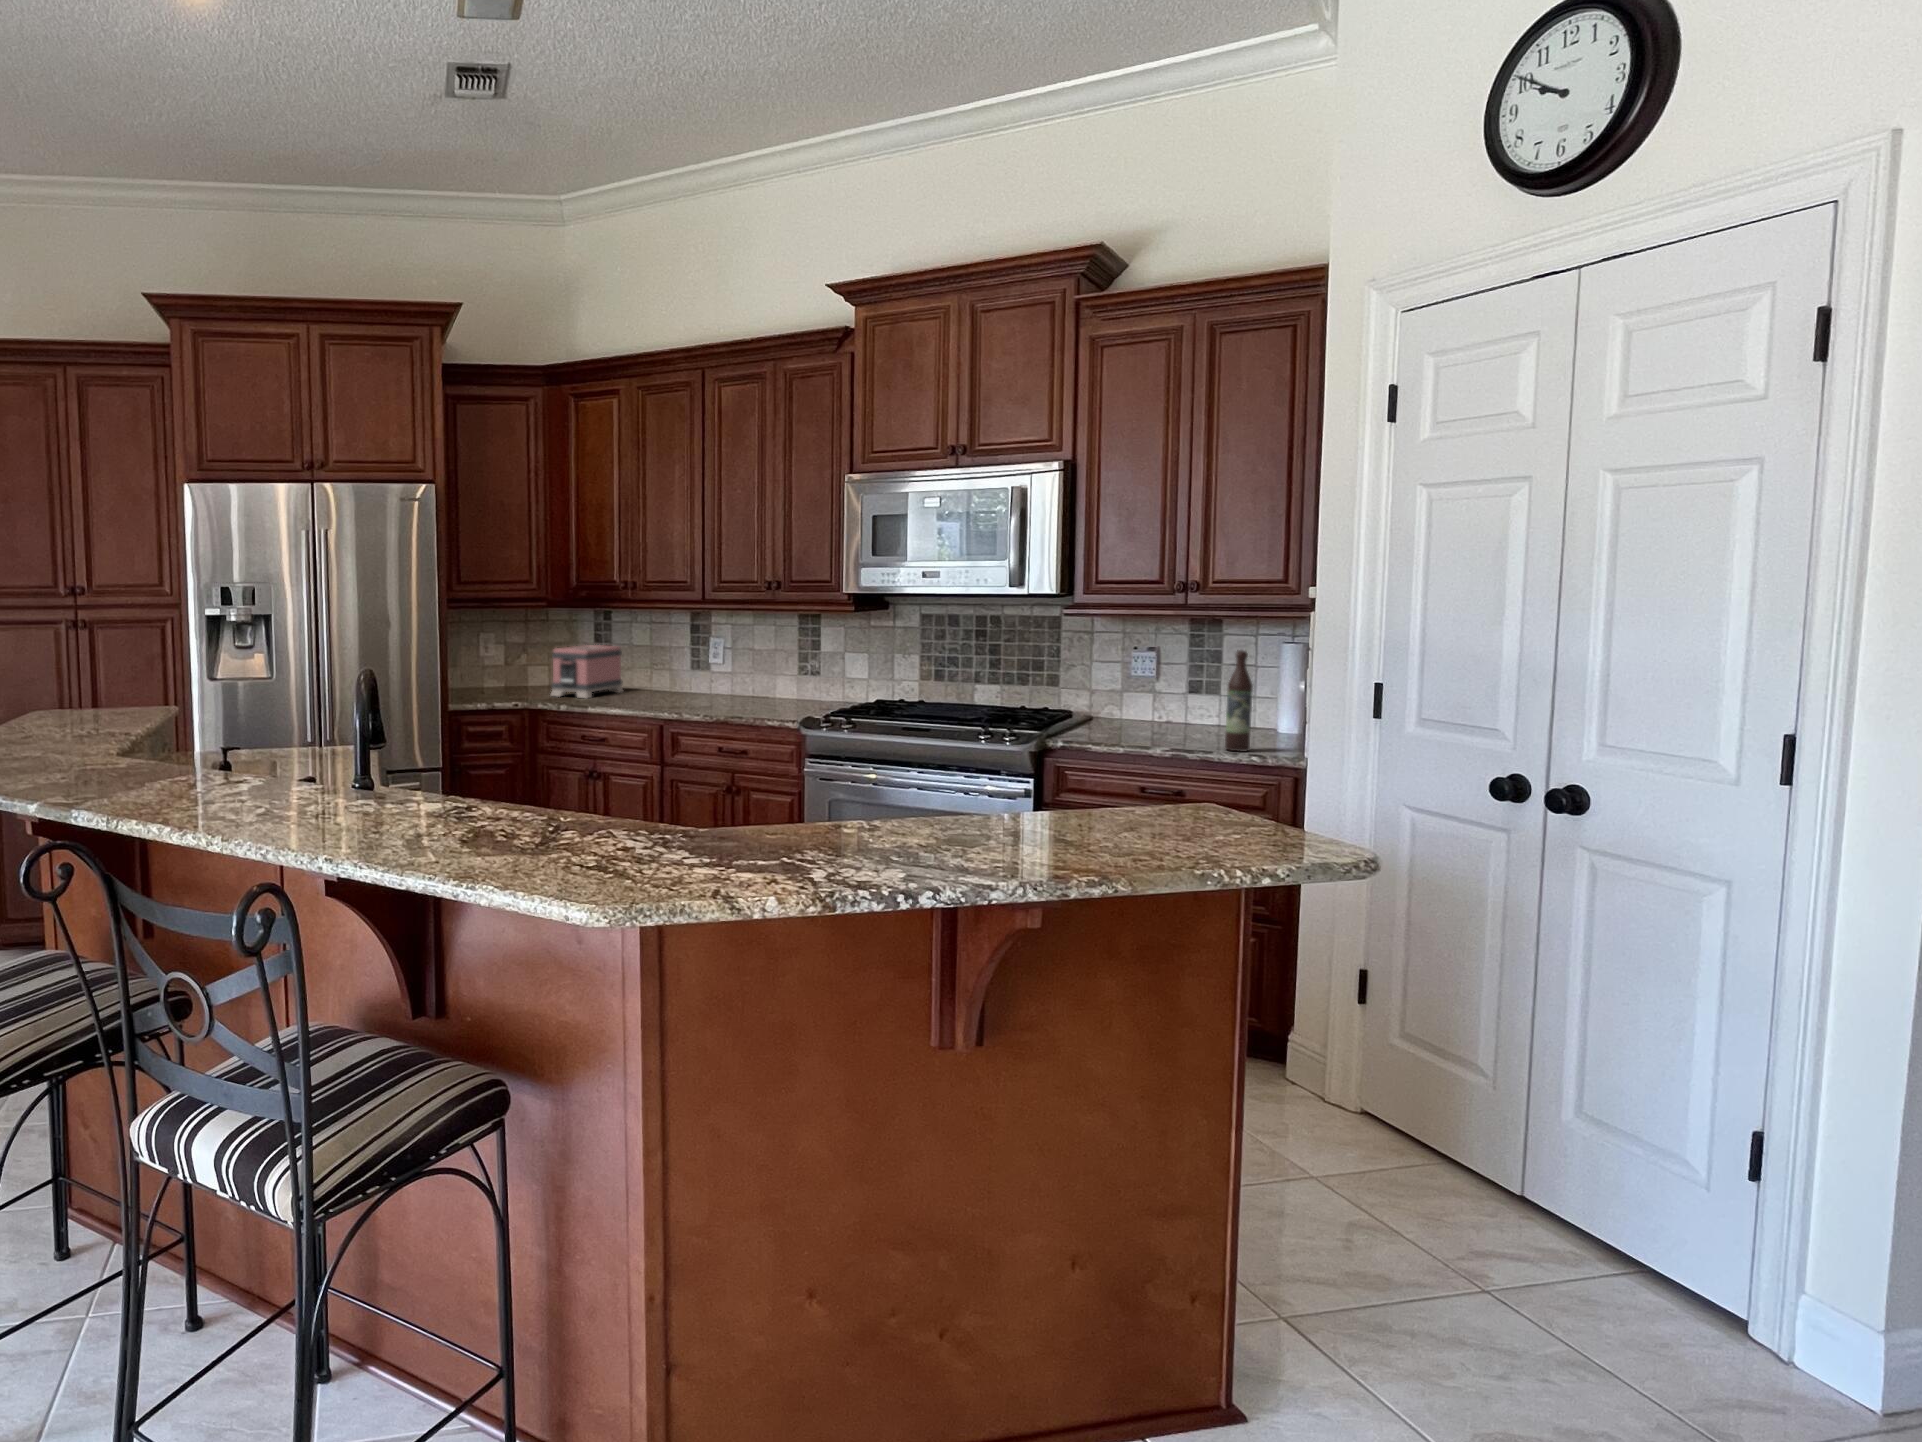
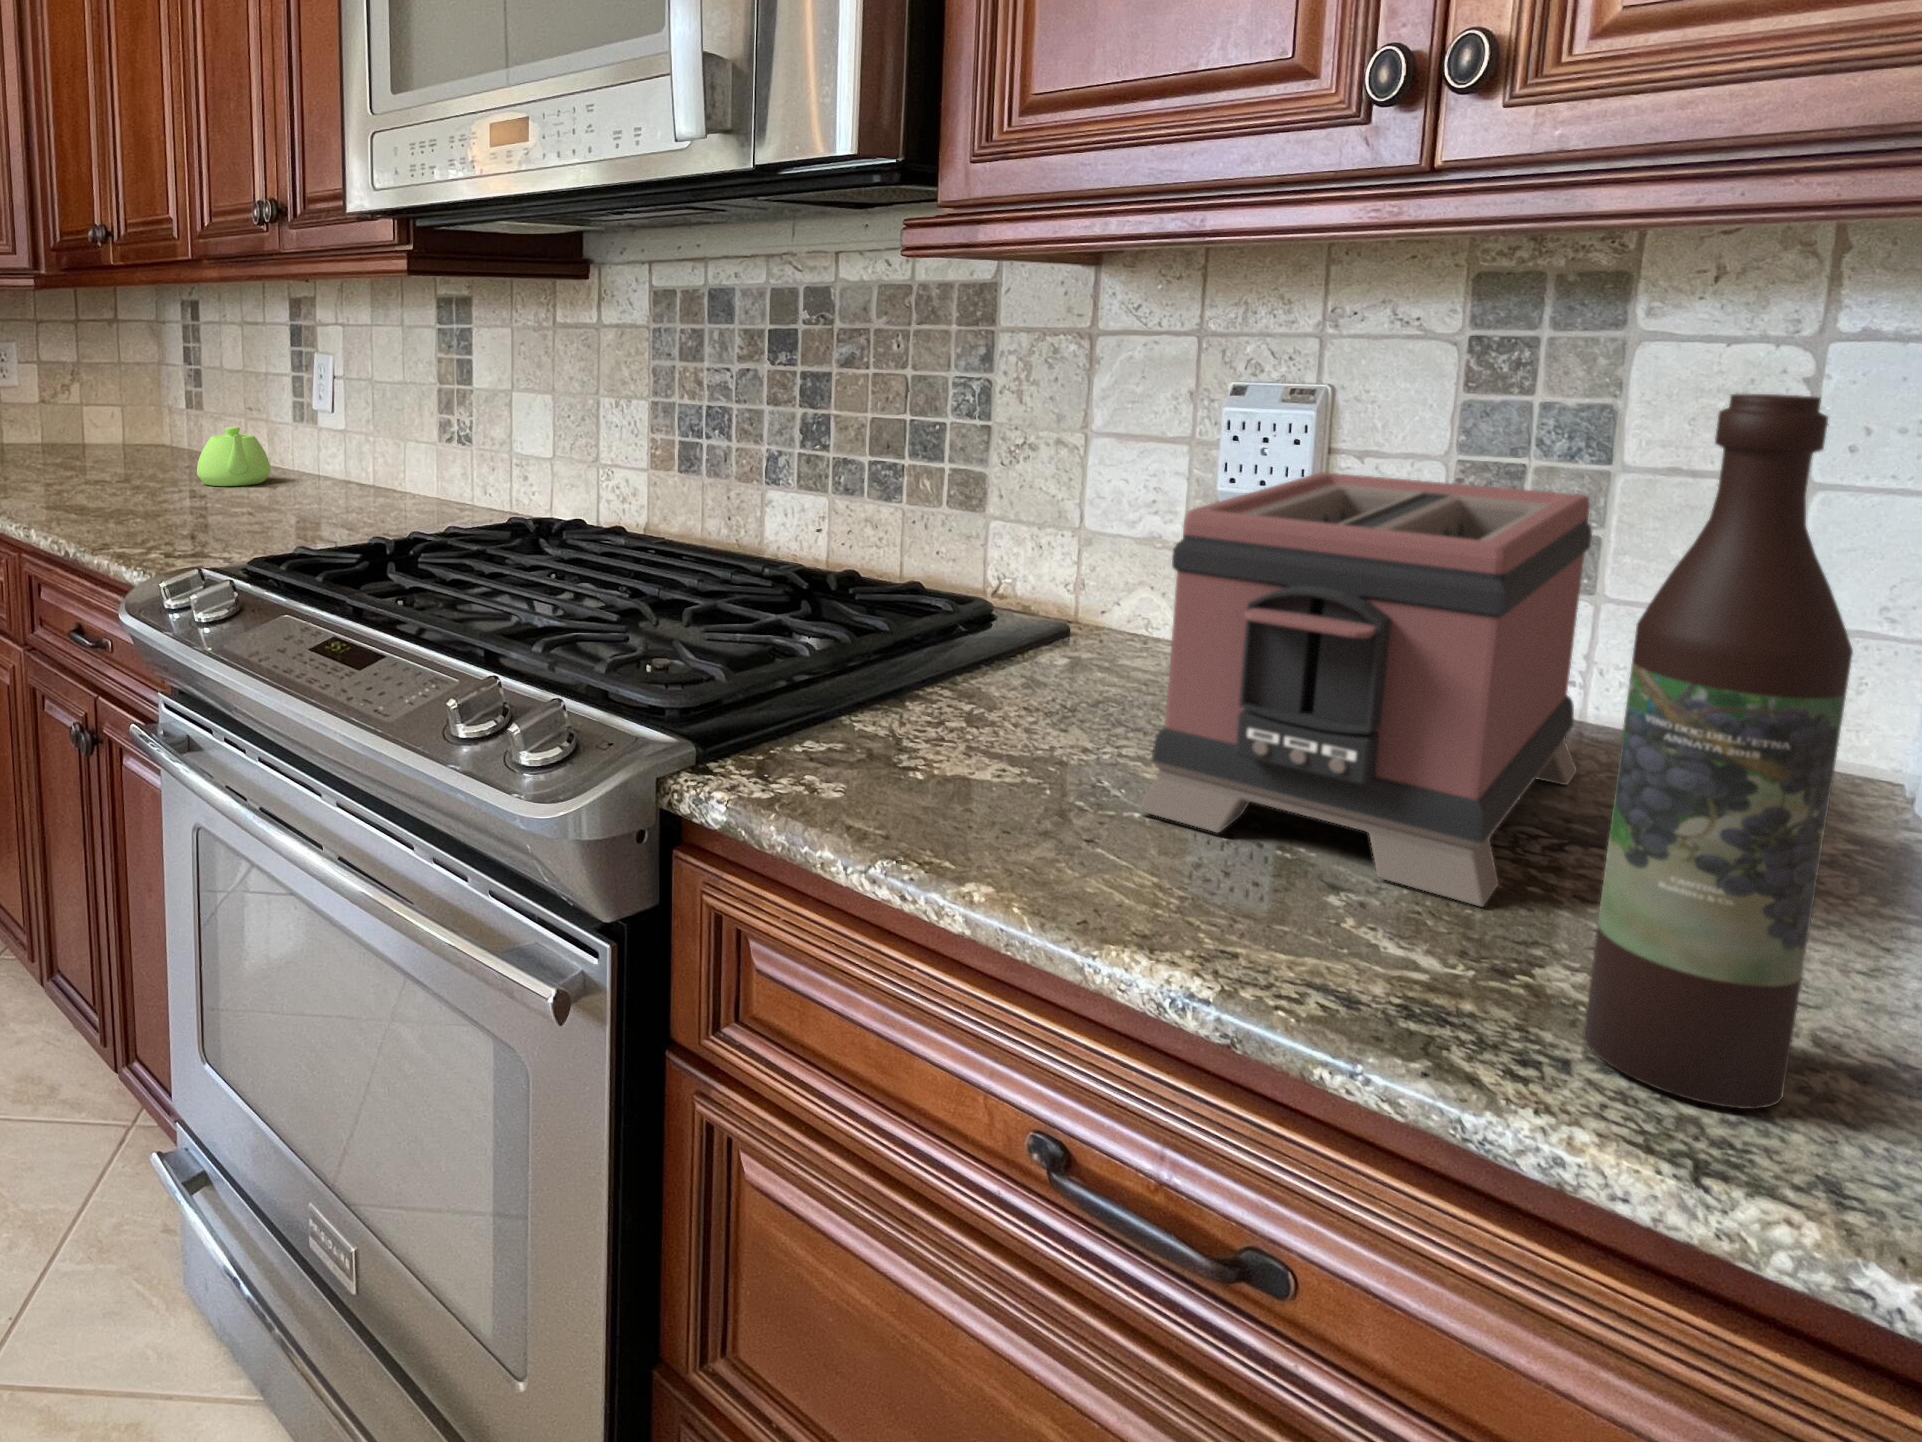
toaster: present [551,645,623,698] -> present [1138,472,1592,907]
teapot: none [667,672,700,698] -> present [197,427,270,486]

